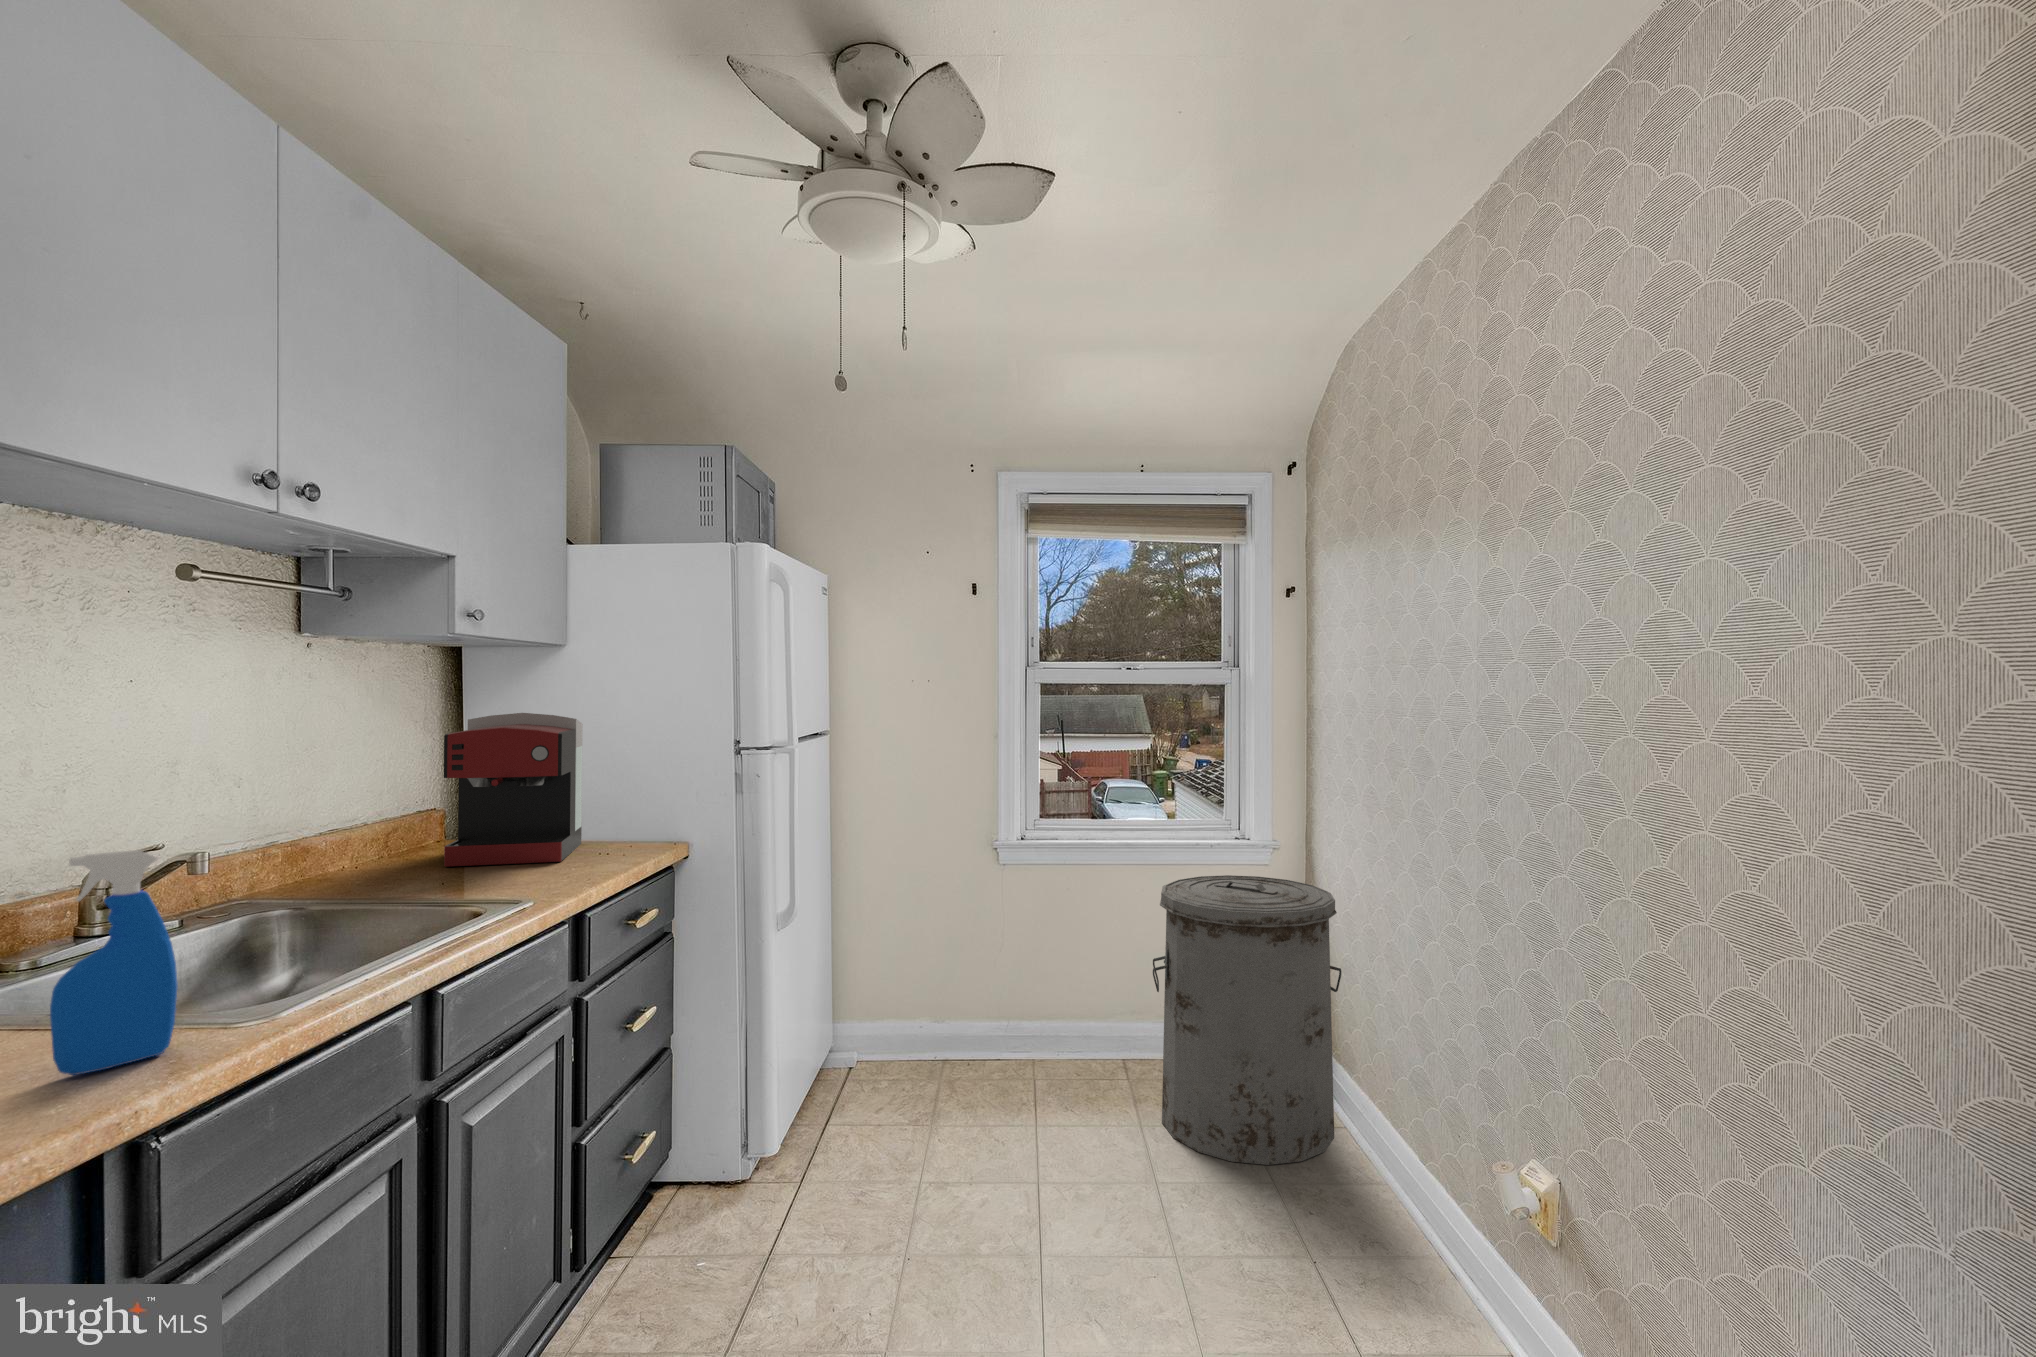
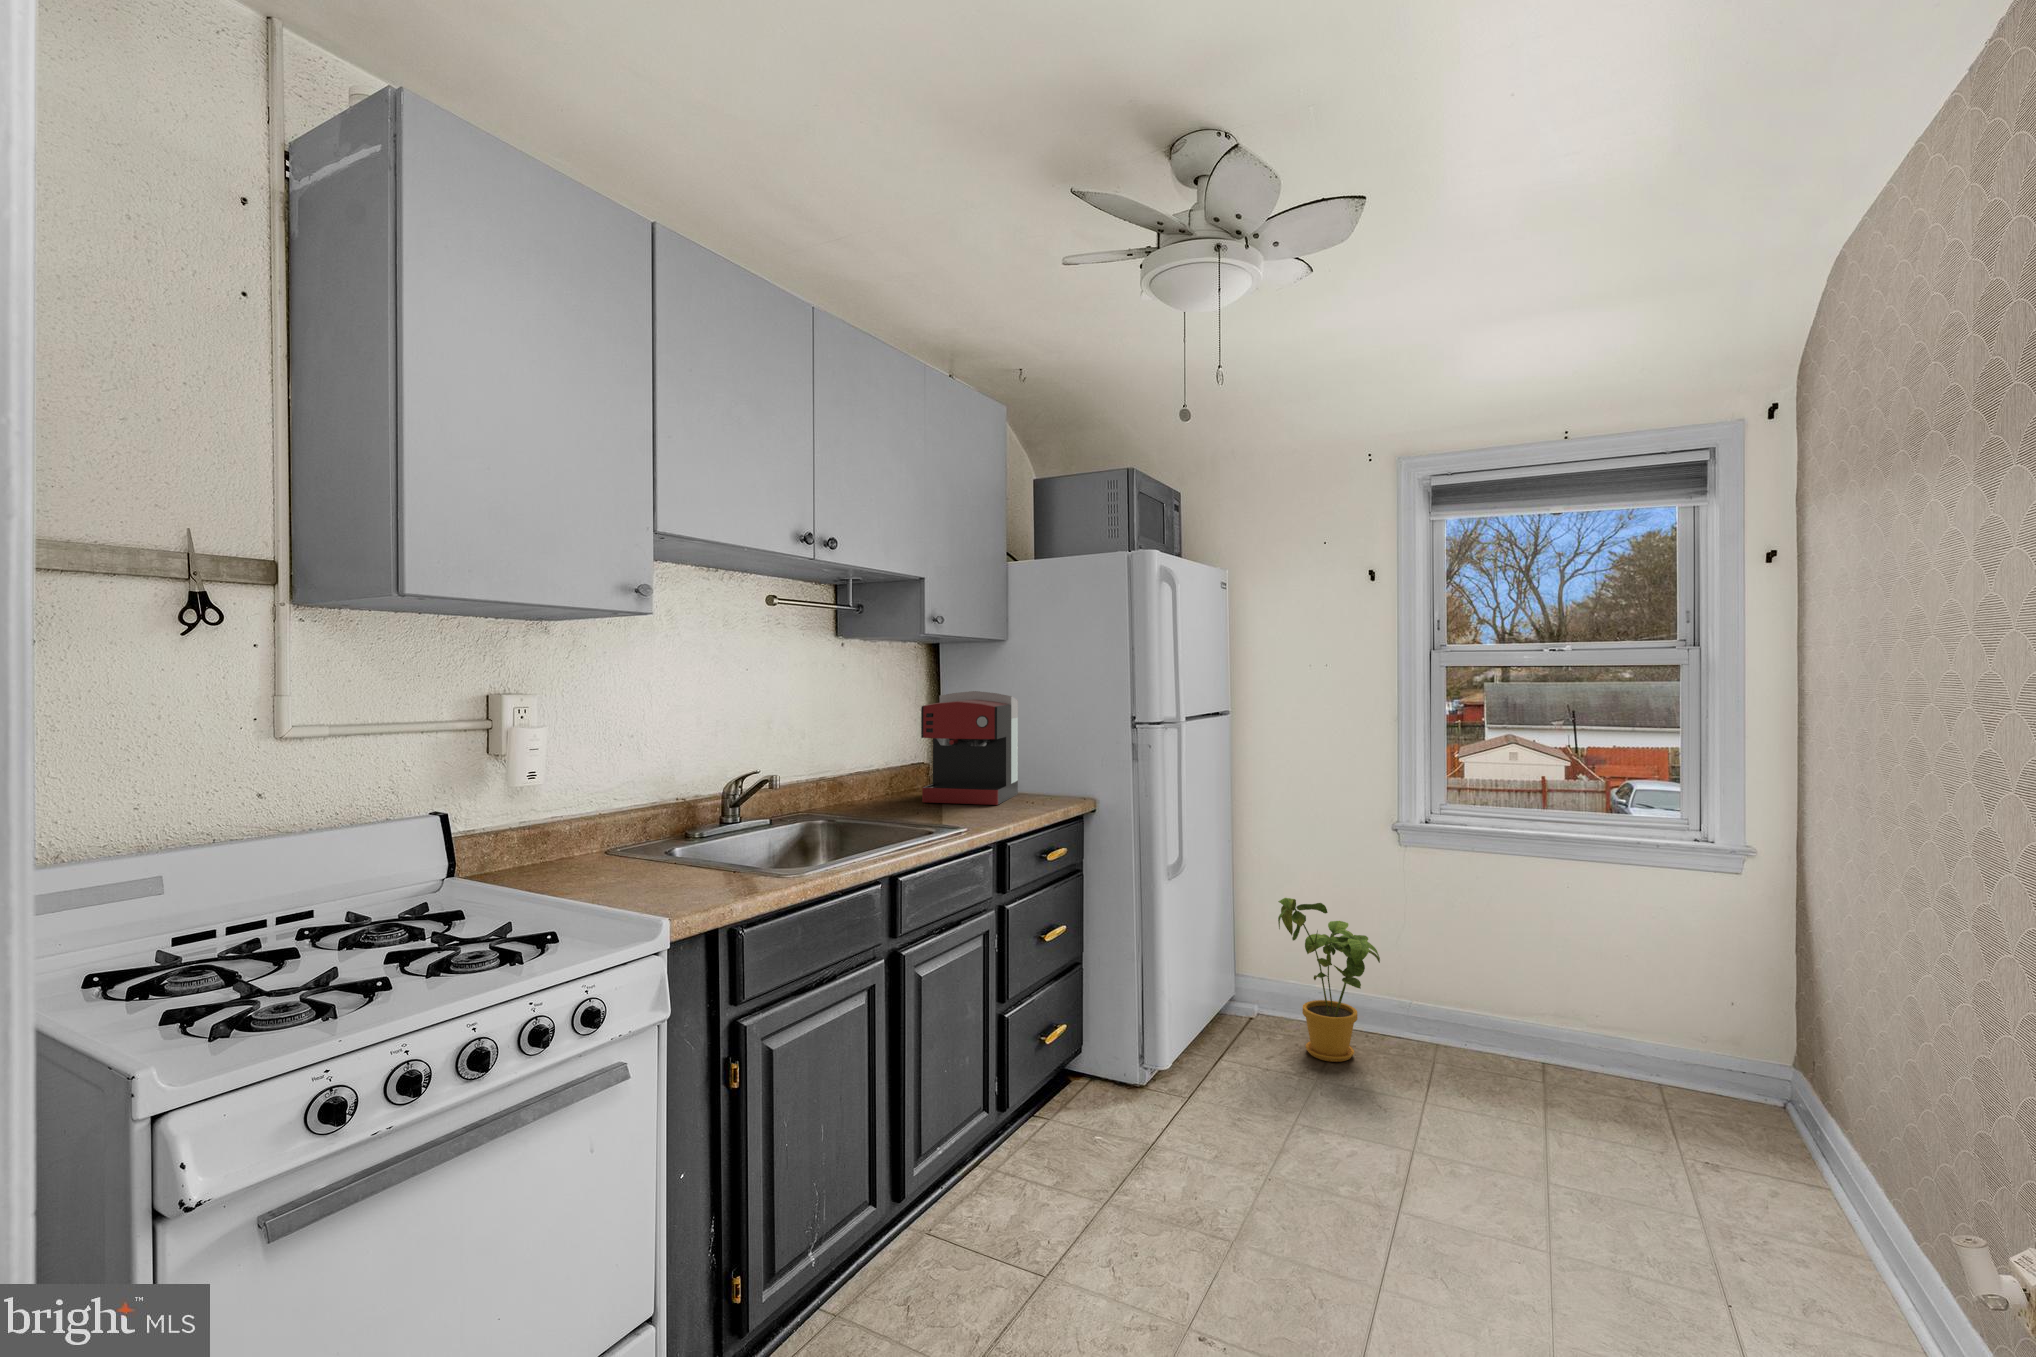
spray bottle: present [50,850,178,1075] -> none [699,765,755,889]
trash can: present [1153,875,1341,1165] -> none [1553,877,1809,1202]
house plant: none [886,932,990,1100] -> present [1278,898,1380,1062]

